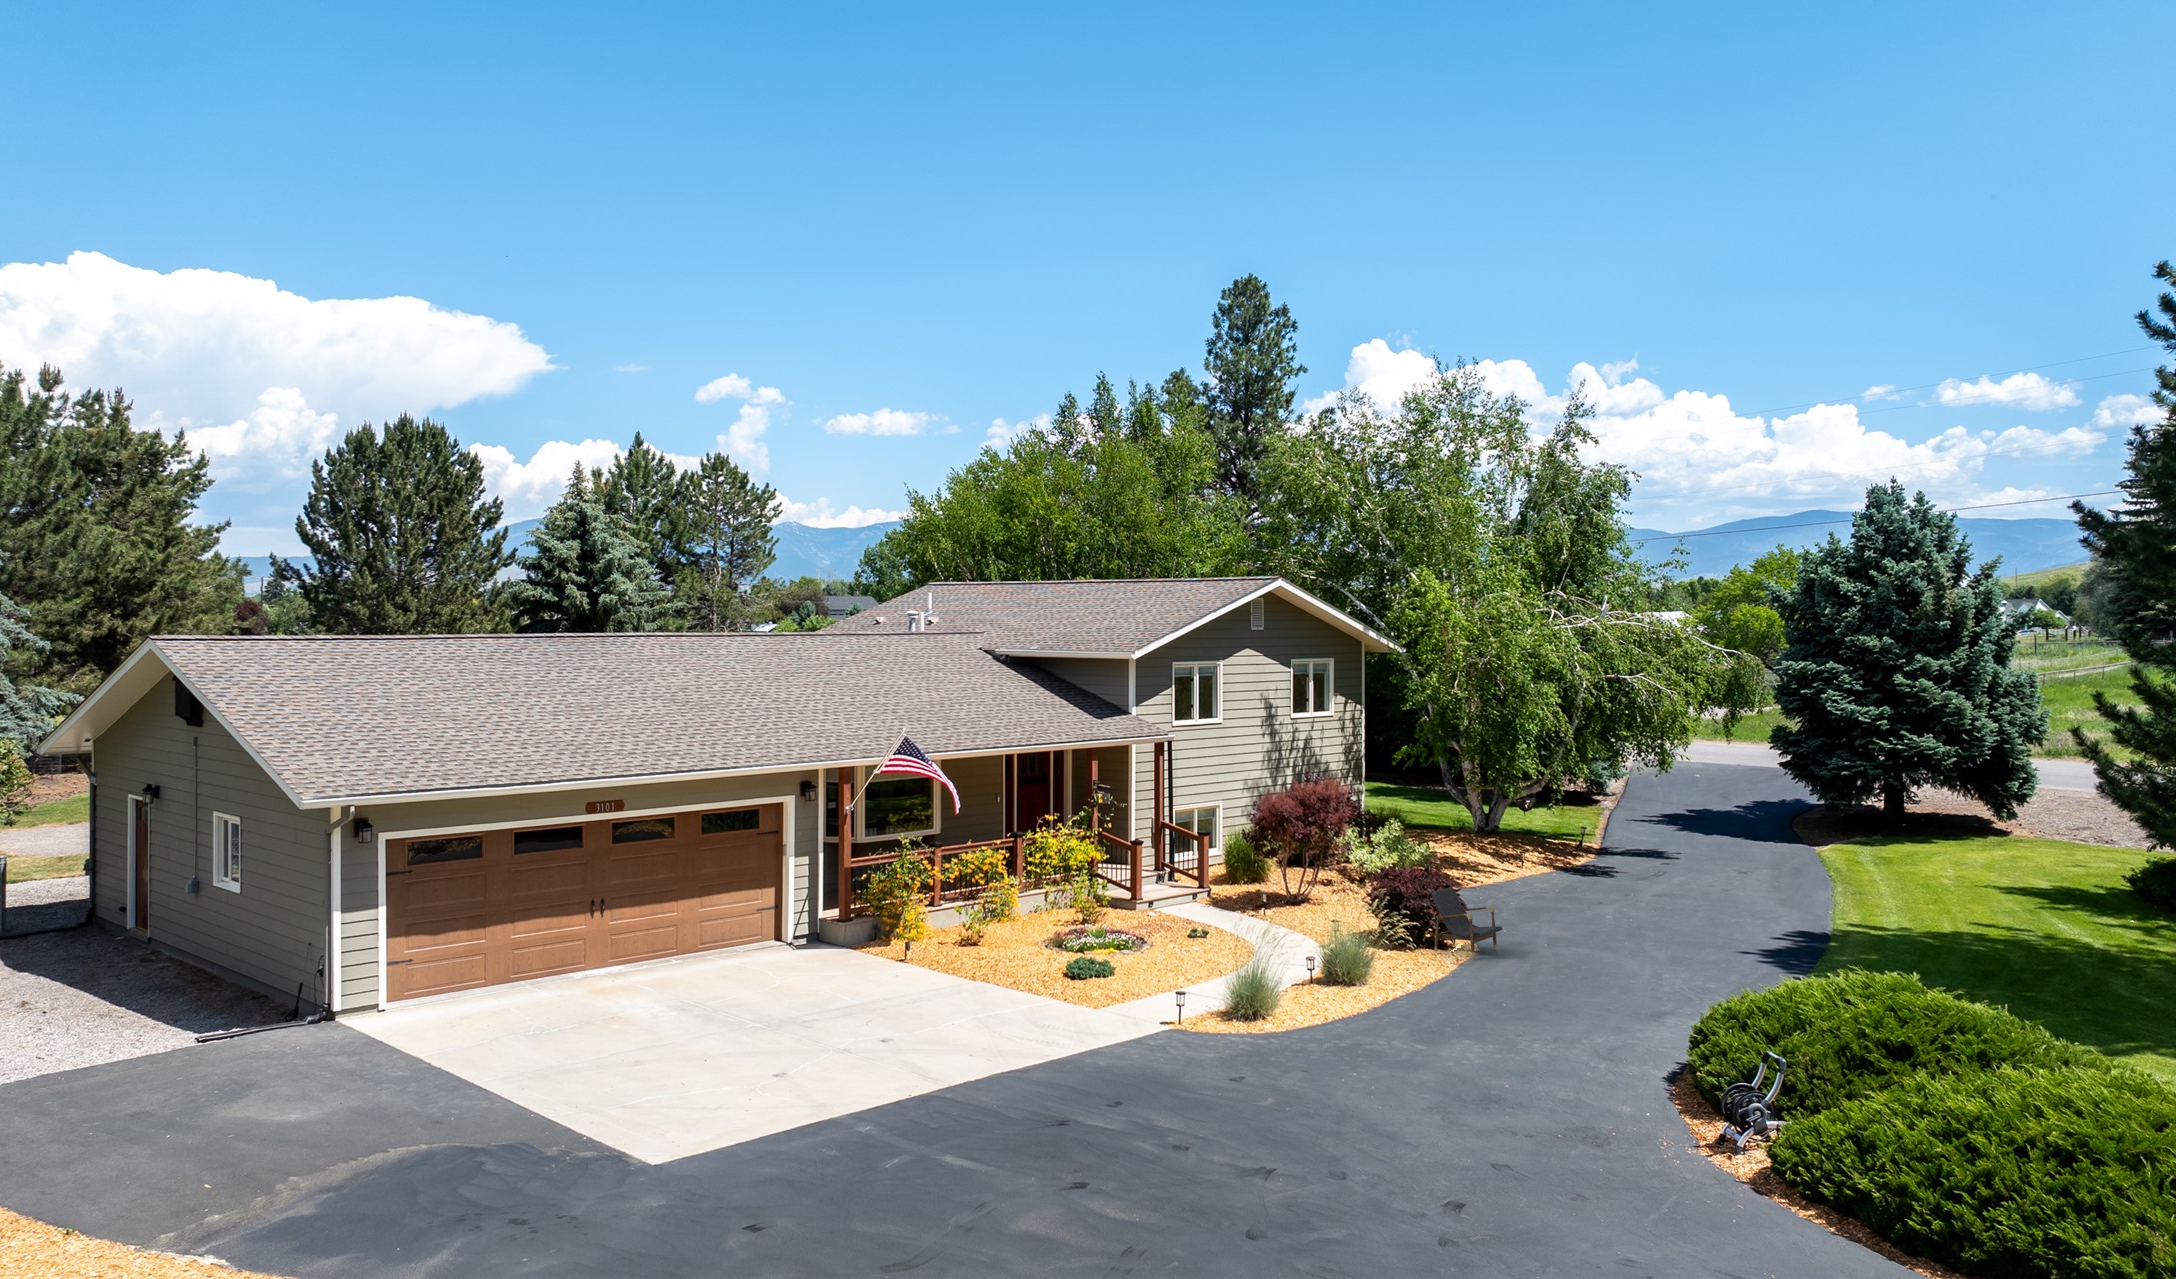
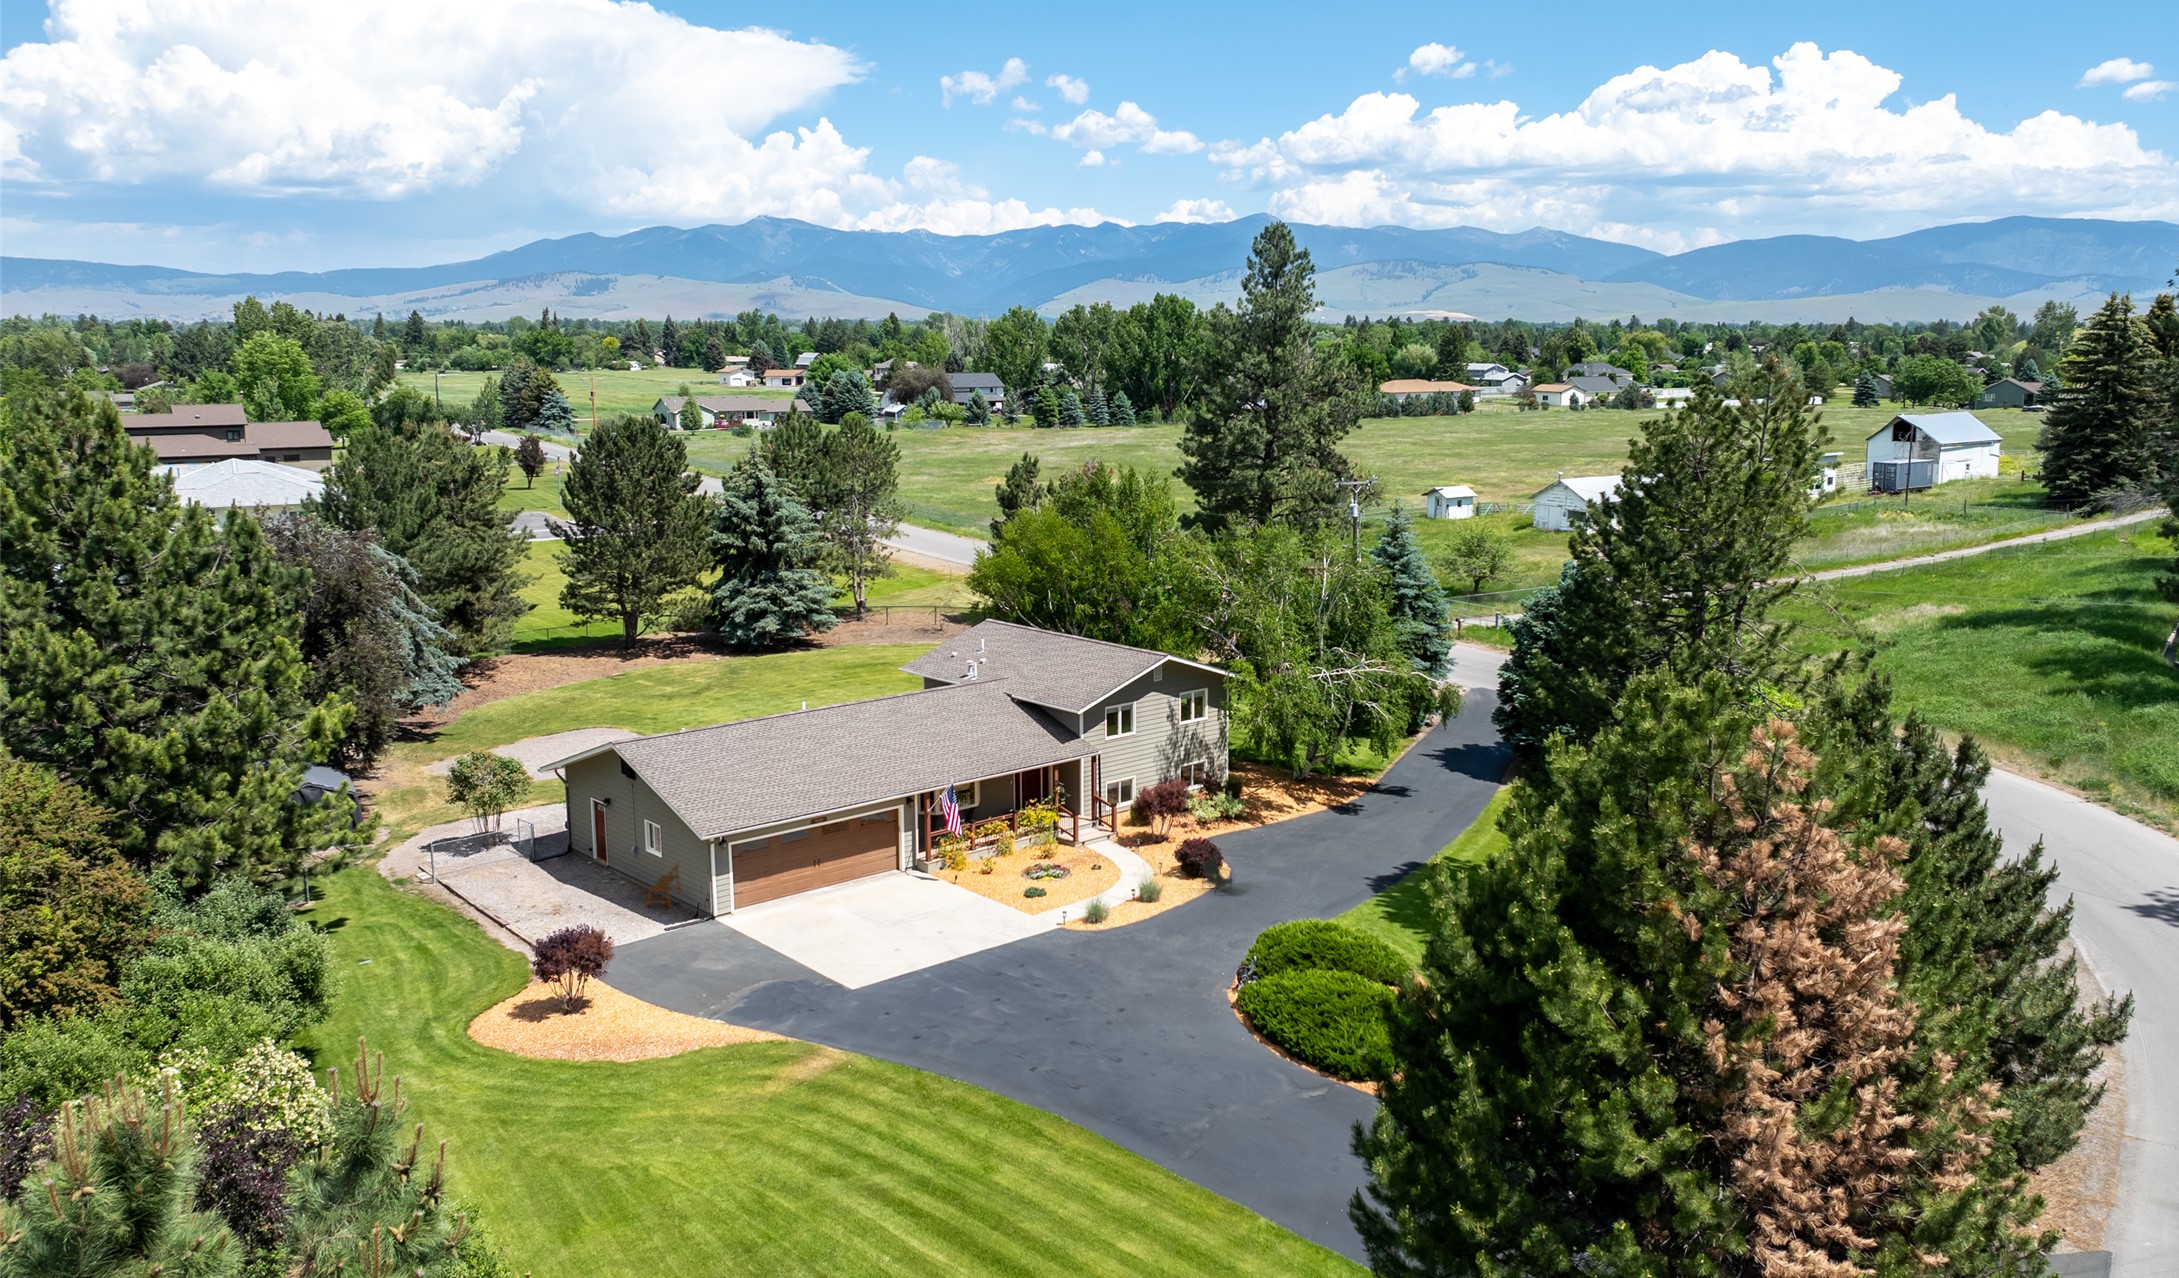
bench: none [170,905,274,1007] -> present [648,864,681,906]

